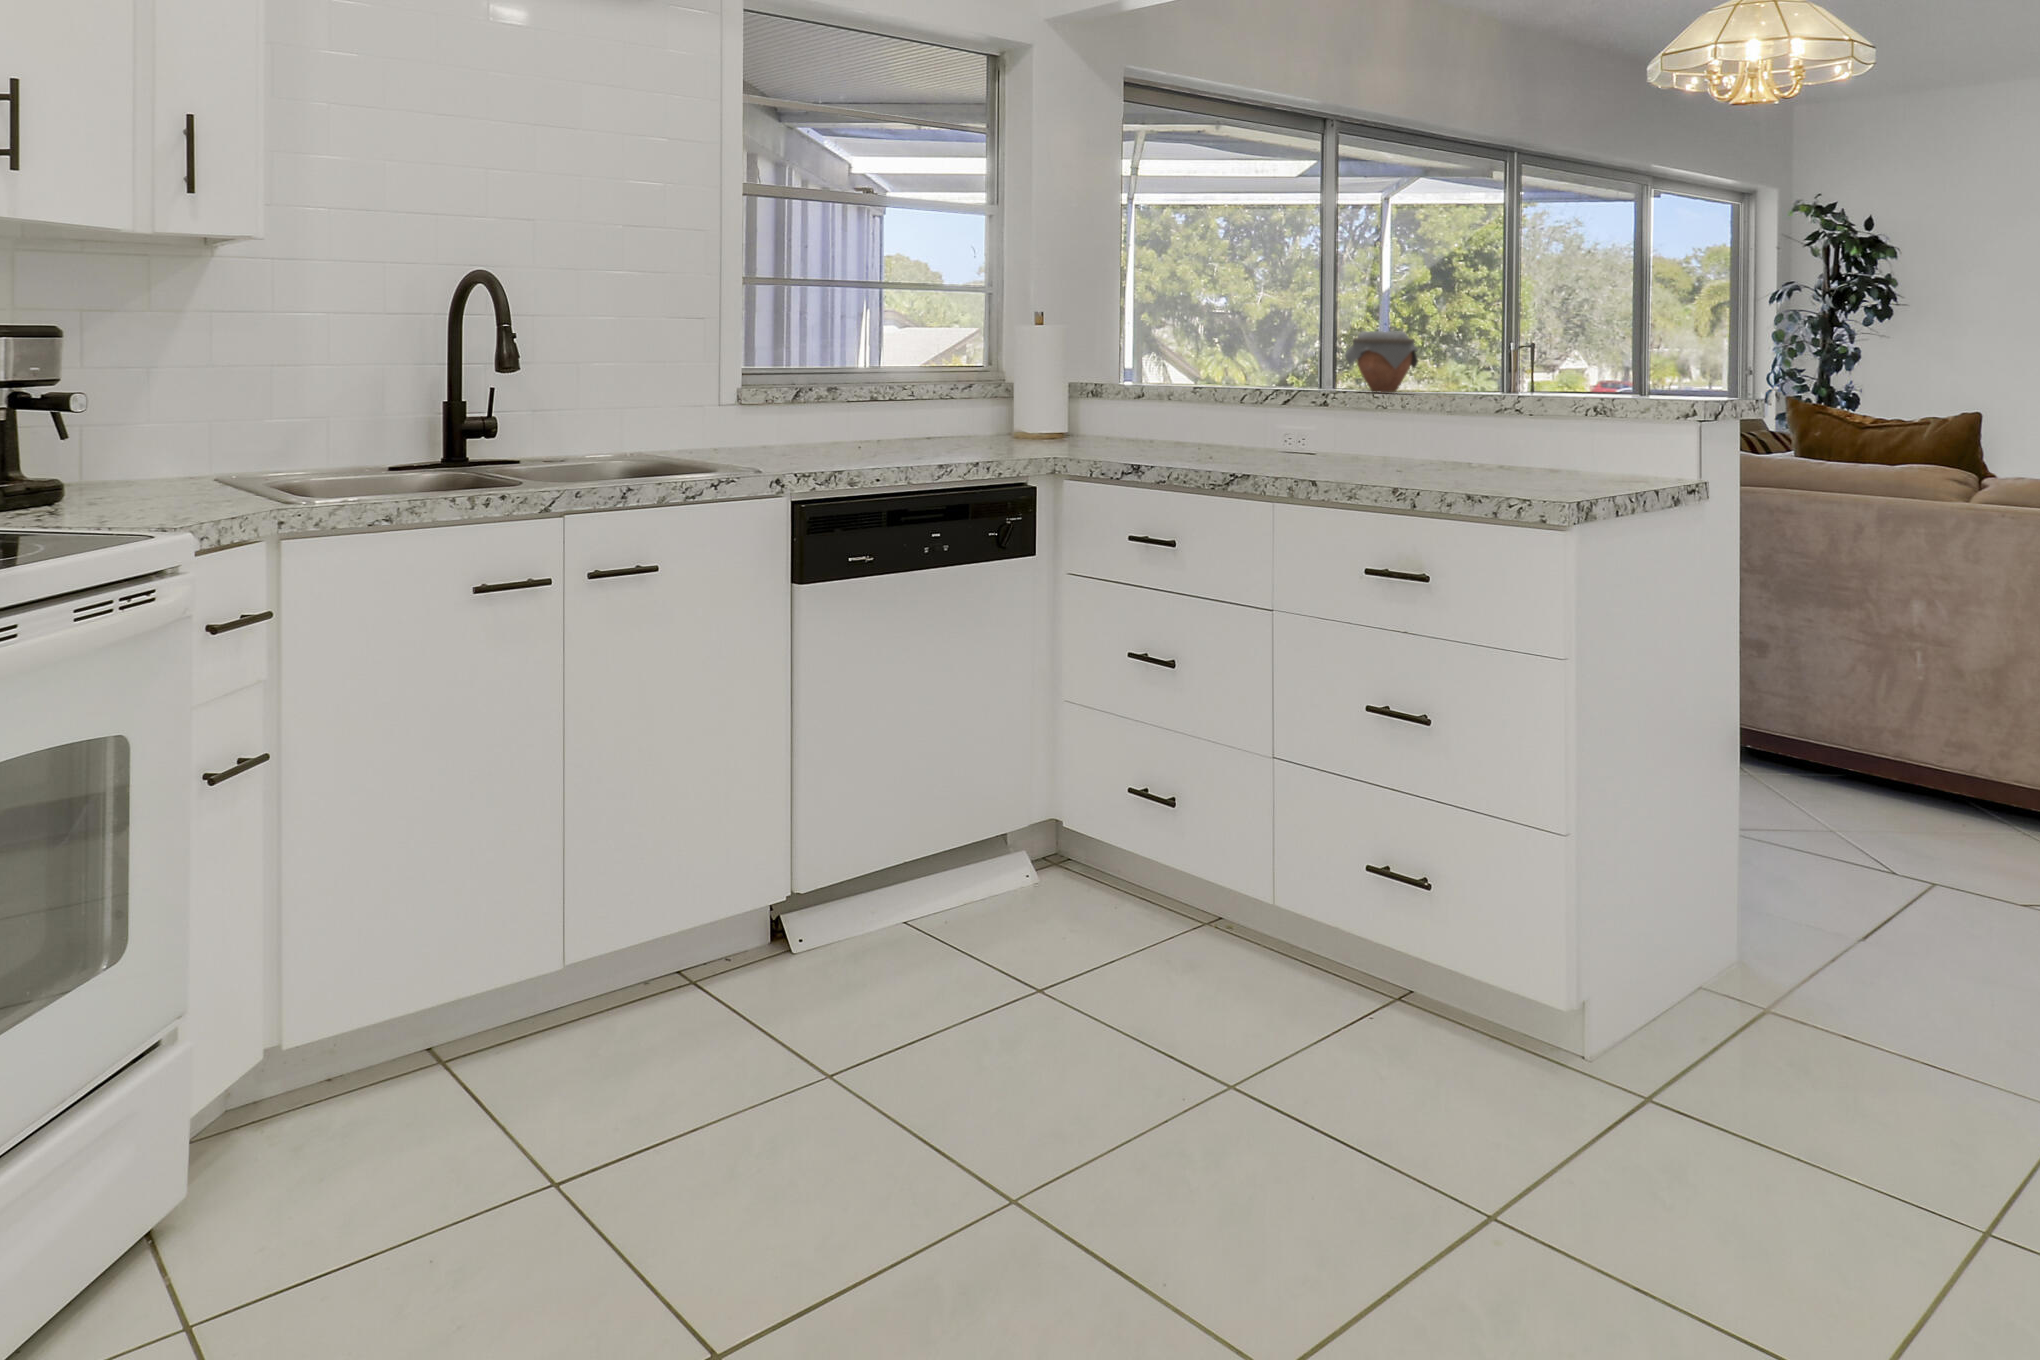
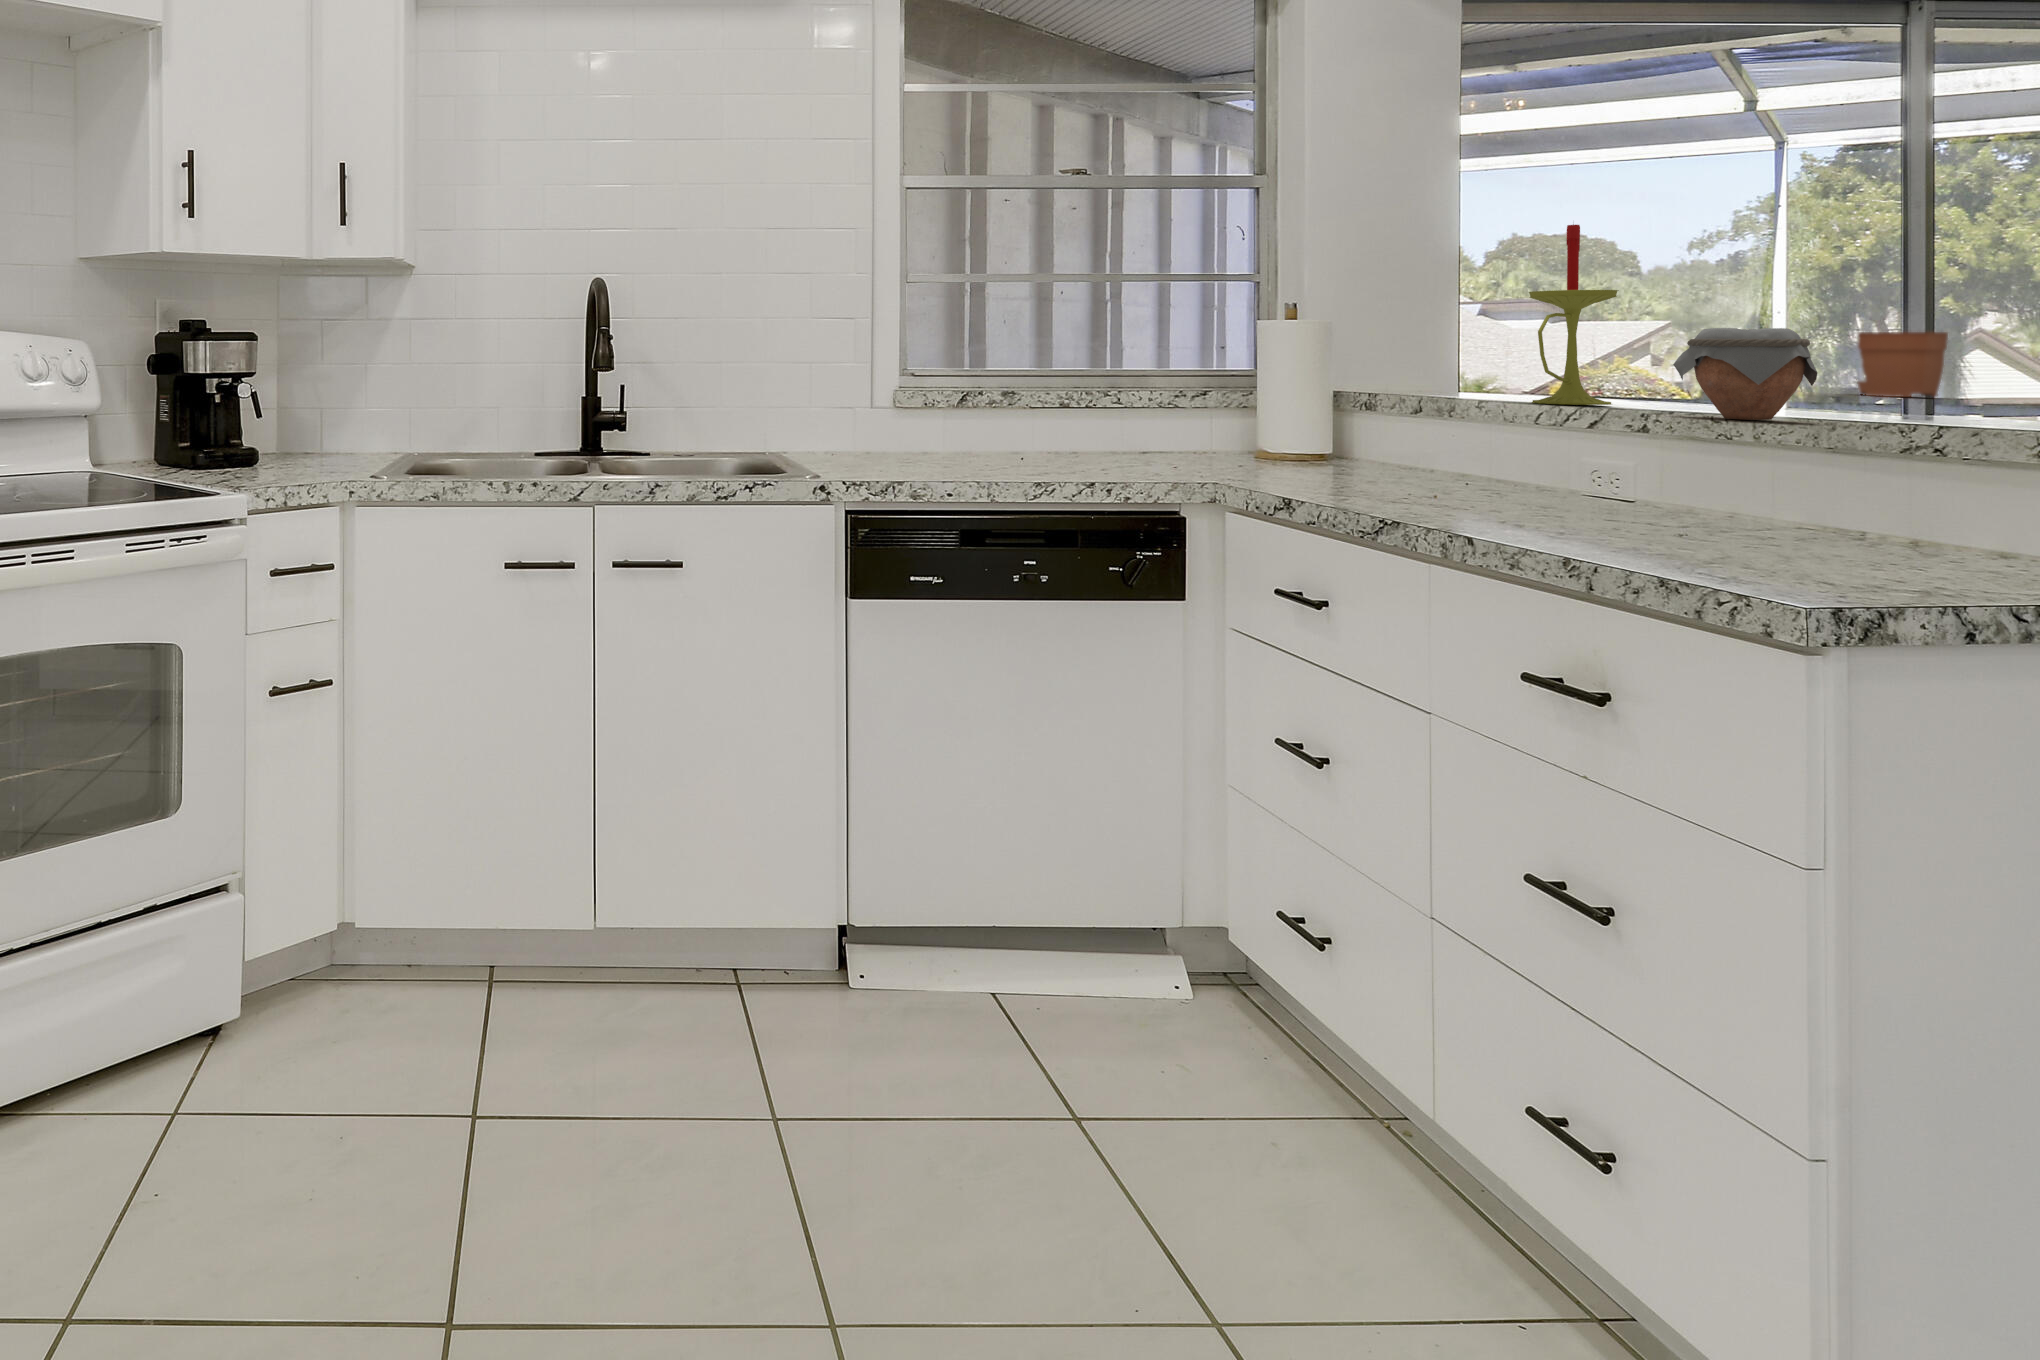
candle: none [1236,251,1289,386] -> present [1529,224,1618,405]
plant pot: none [1297,312,1347,381] -> present [1858,332,1948,397]

